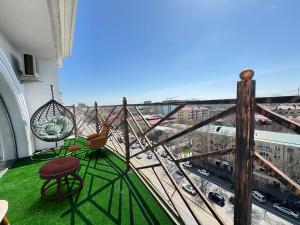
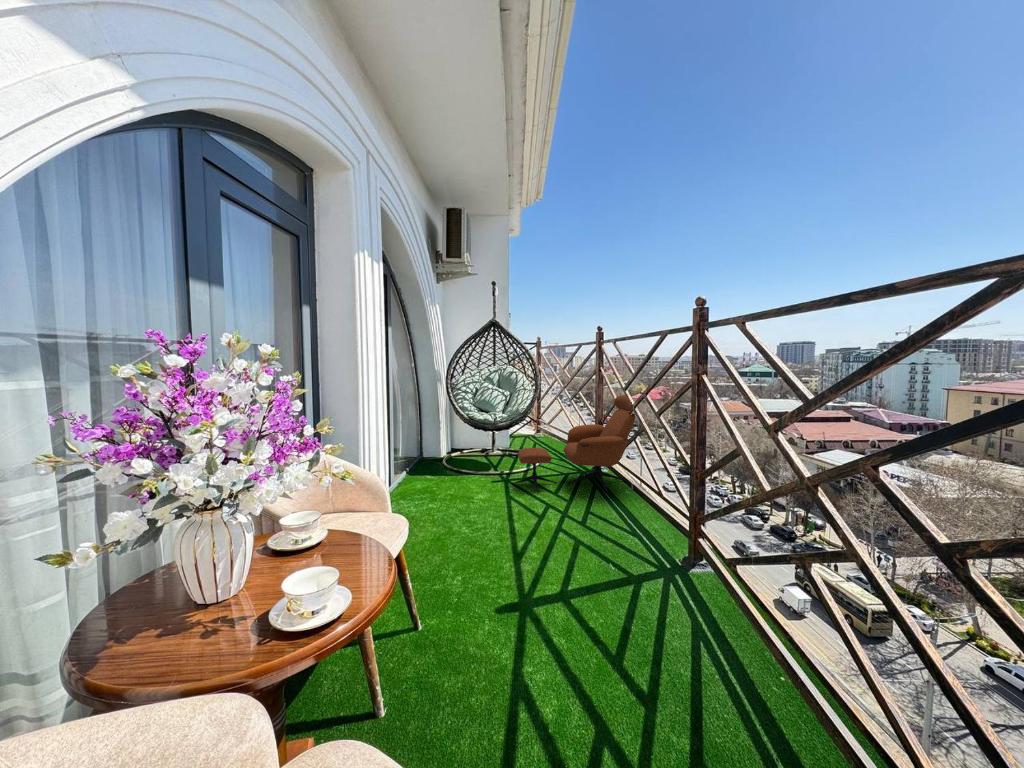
ottoman: present [39,156,83,202] -> none [451,471,552,589]

